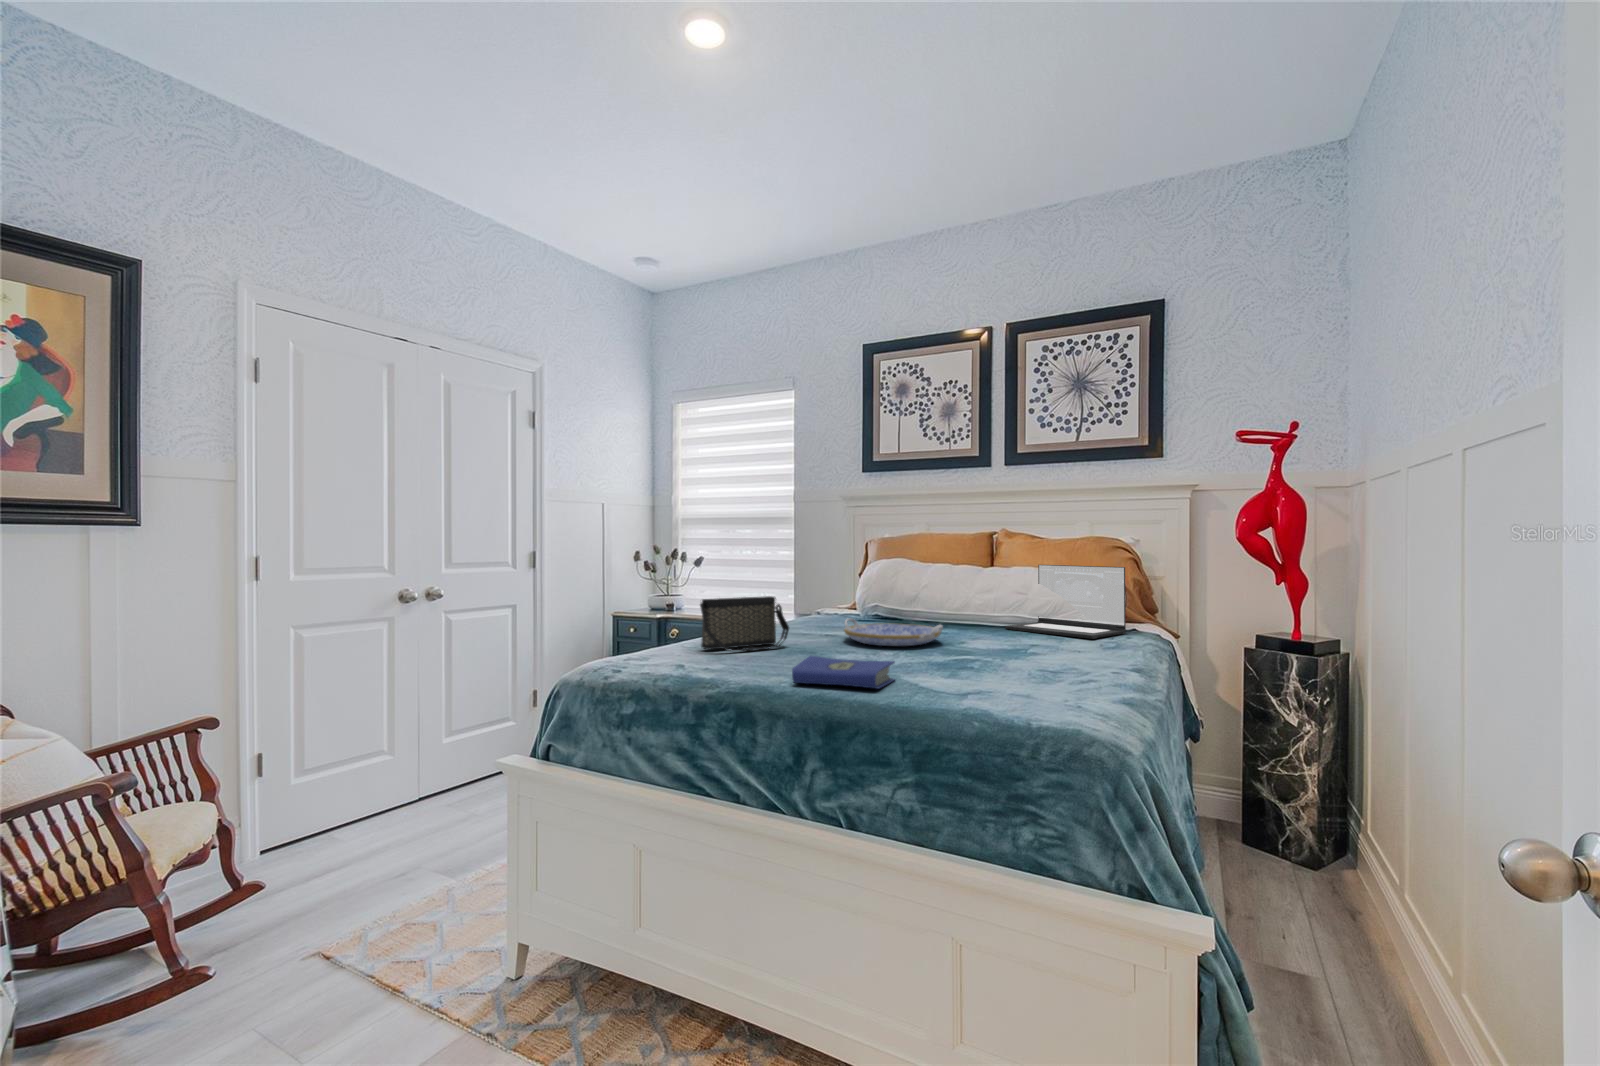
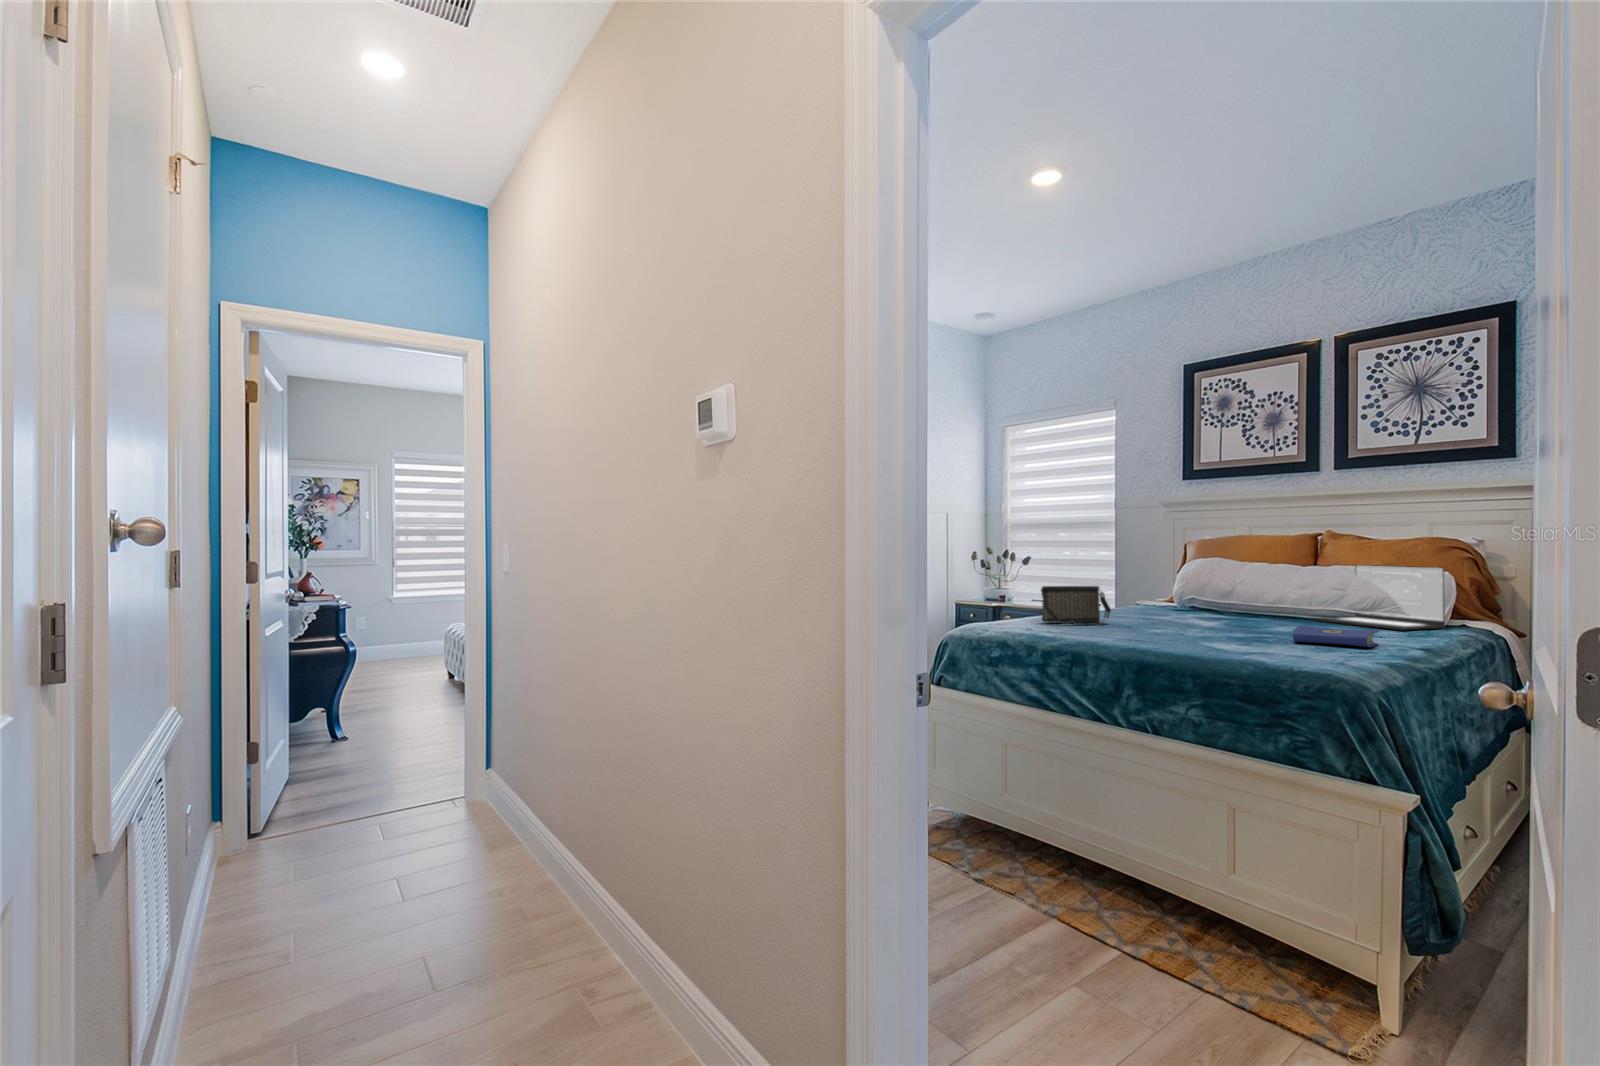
serving tray: present [844,618,943,646] -> none [1157,605,1247,627]
hardcover book: present [792,656,895,689] -> present [1292,625,1378,647]

